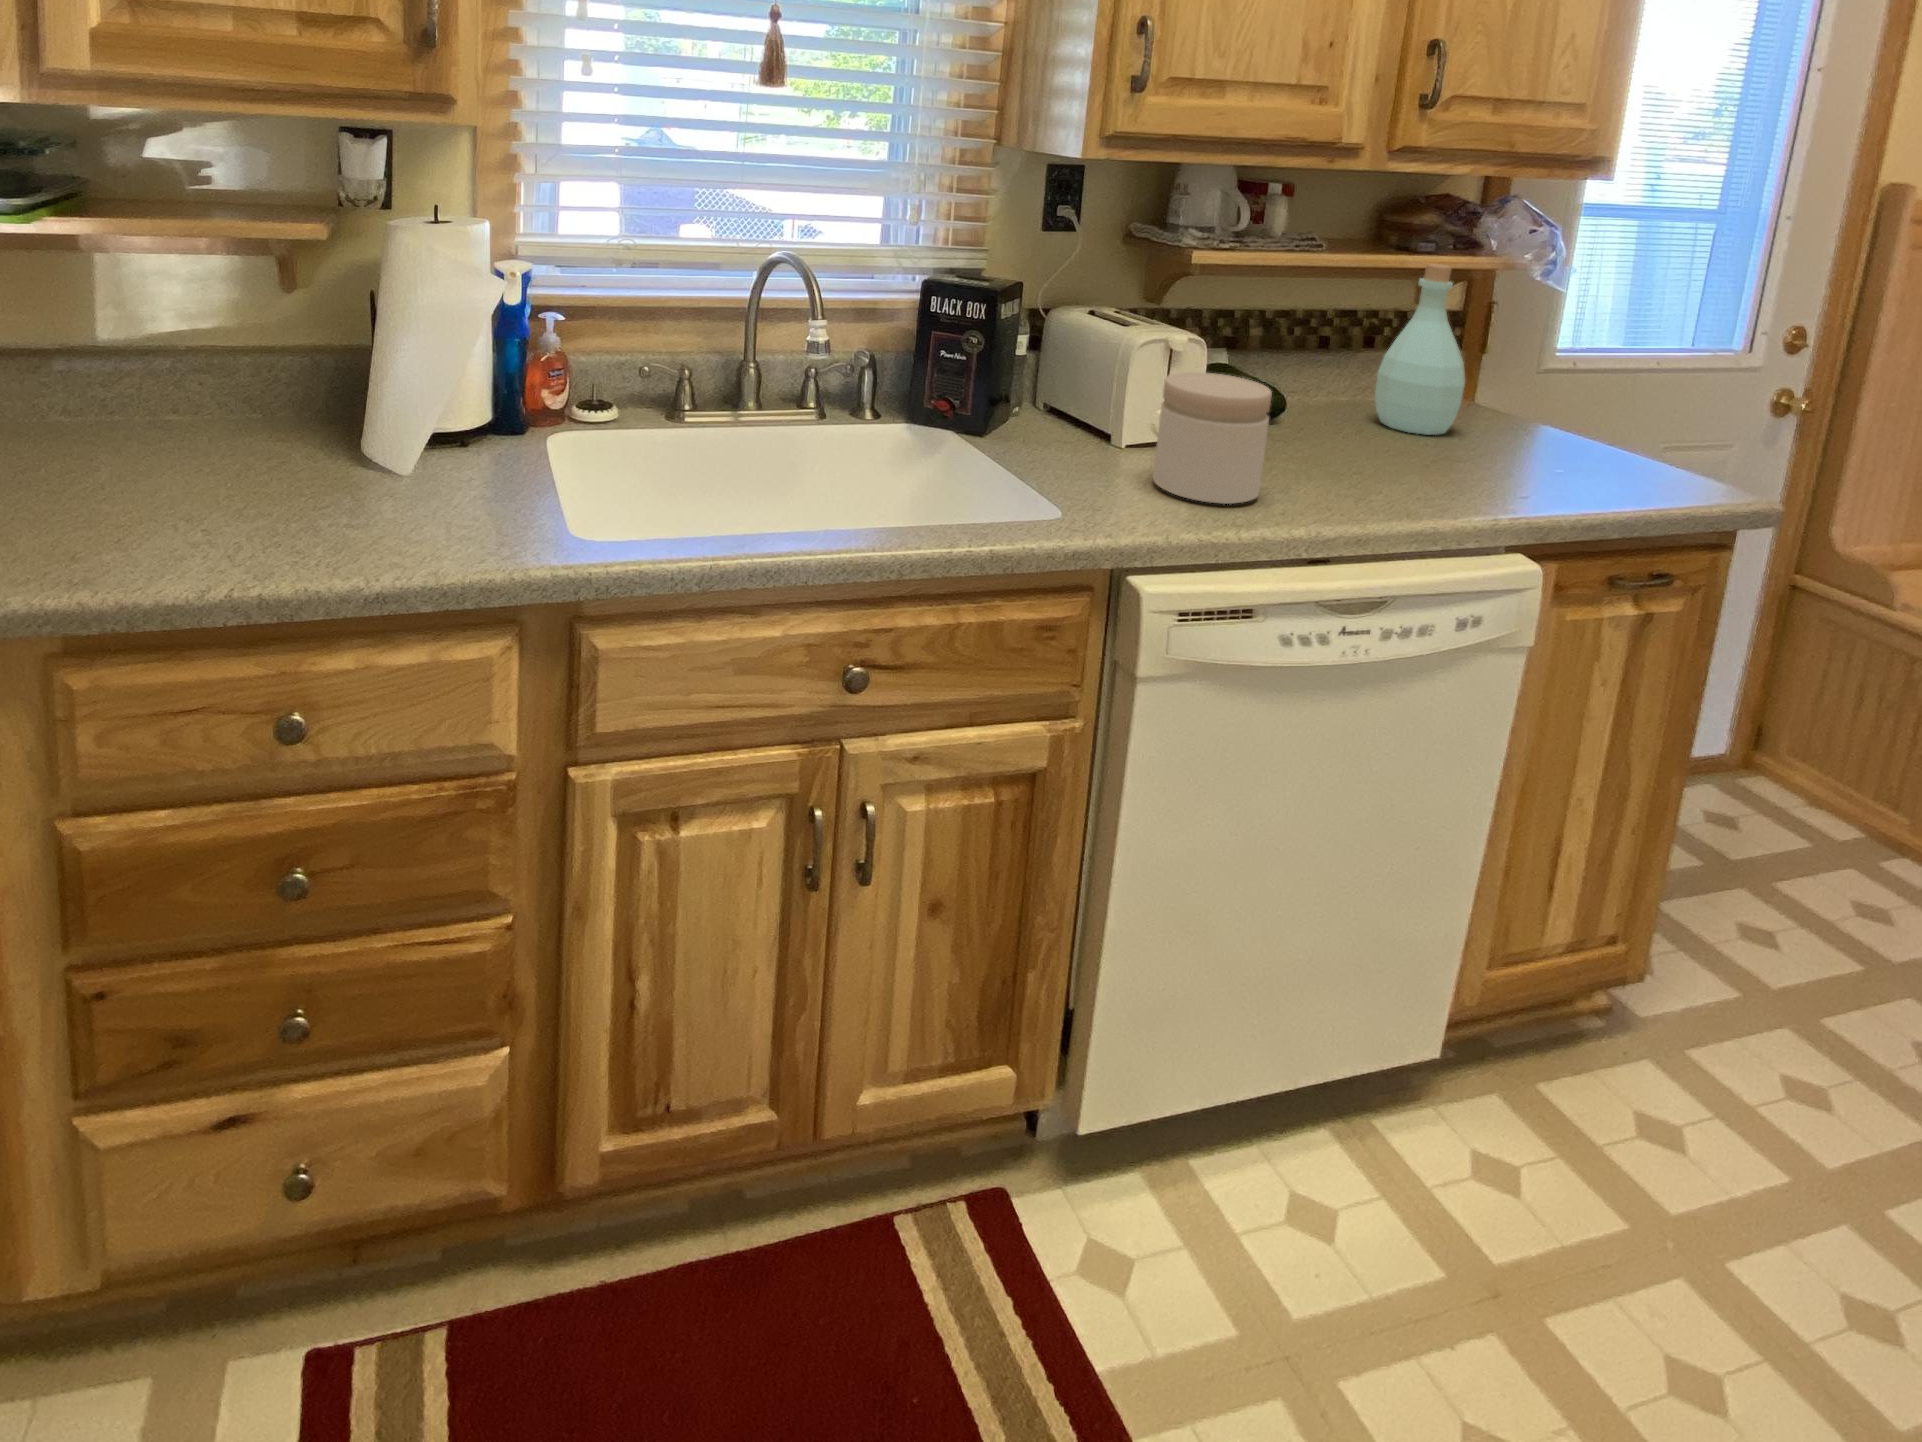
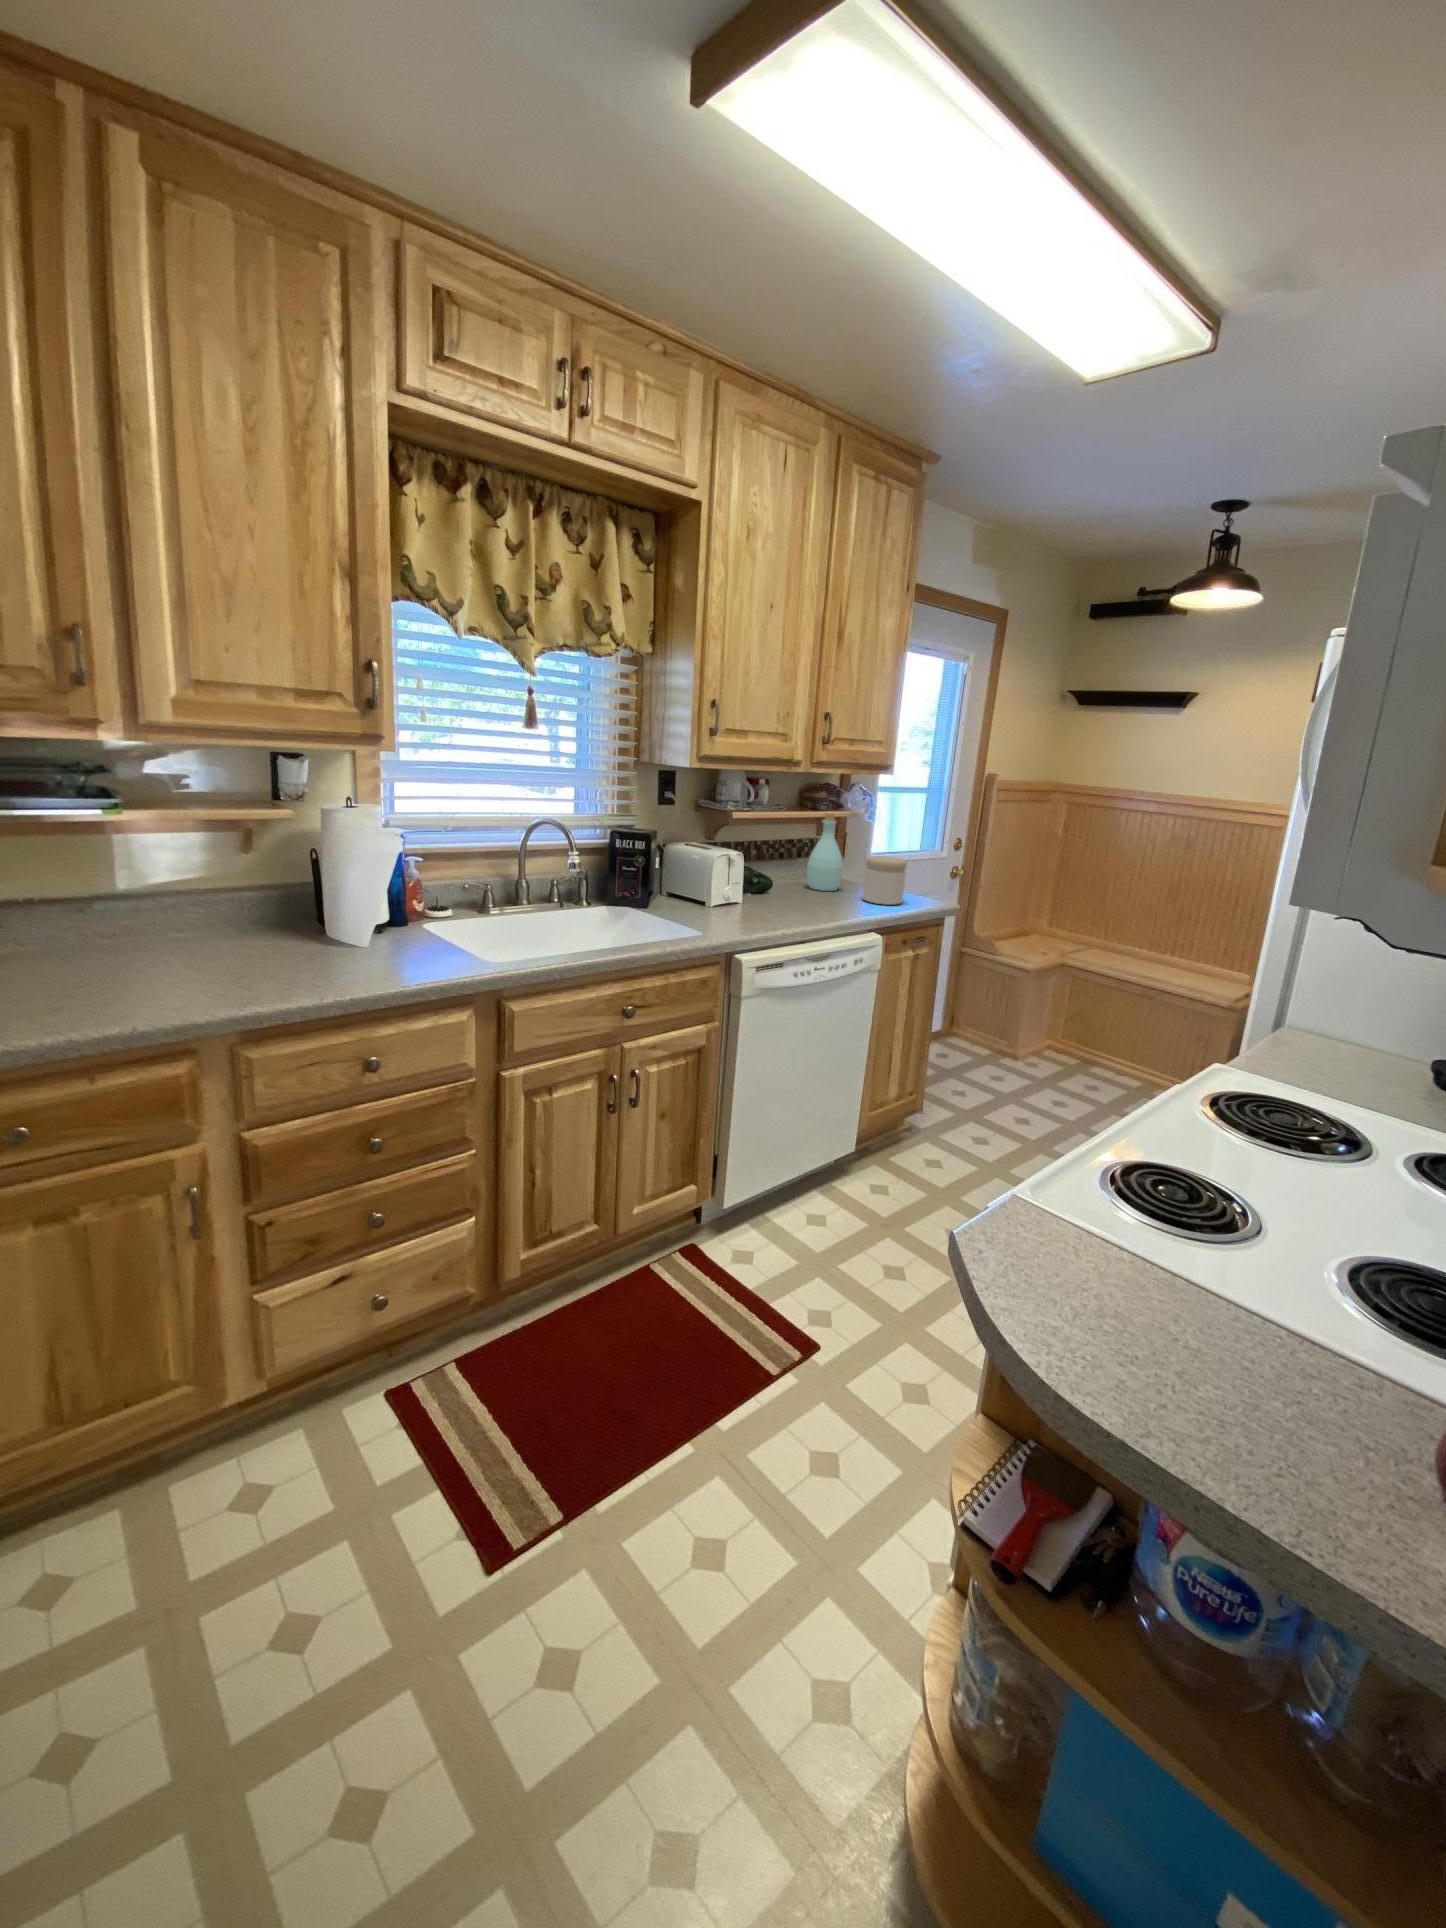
jar: present [1153,372,1272,504] -> present [862,856,907,905]

